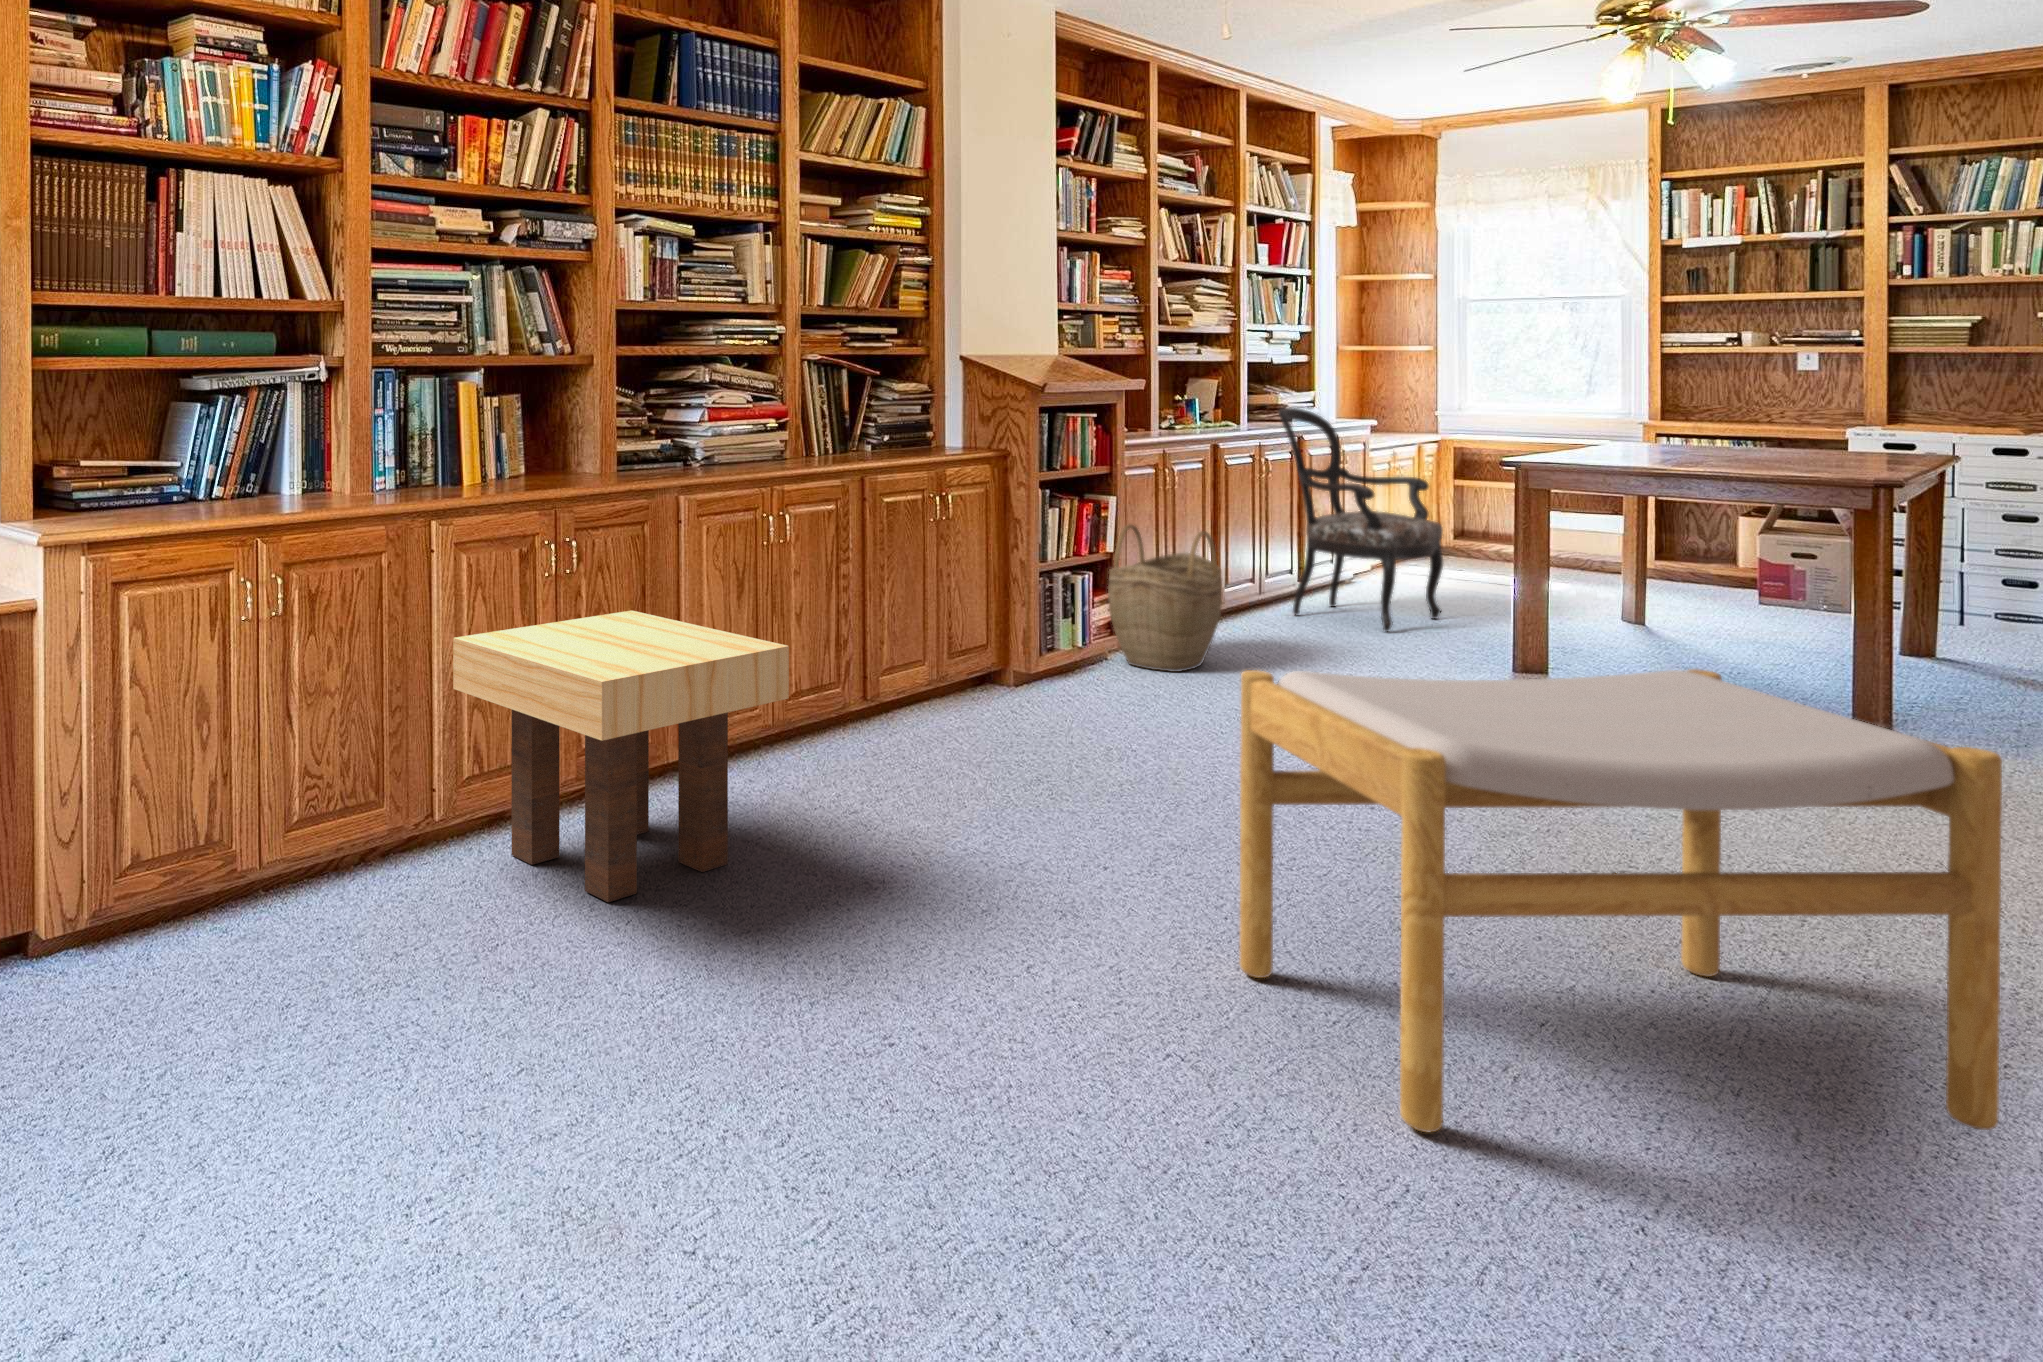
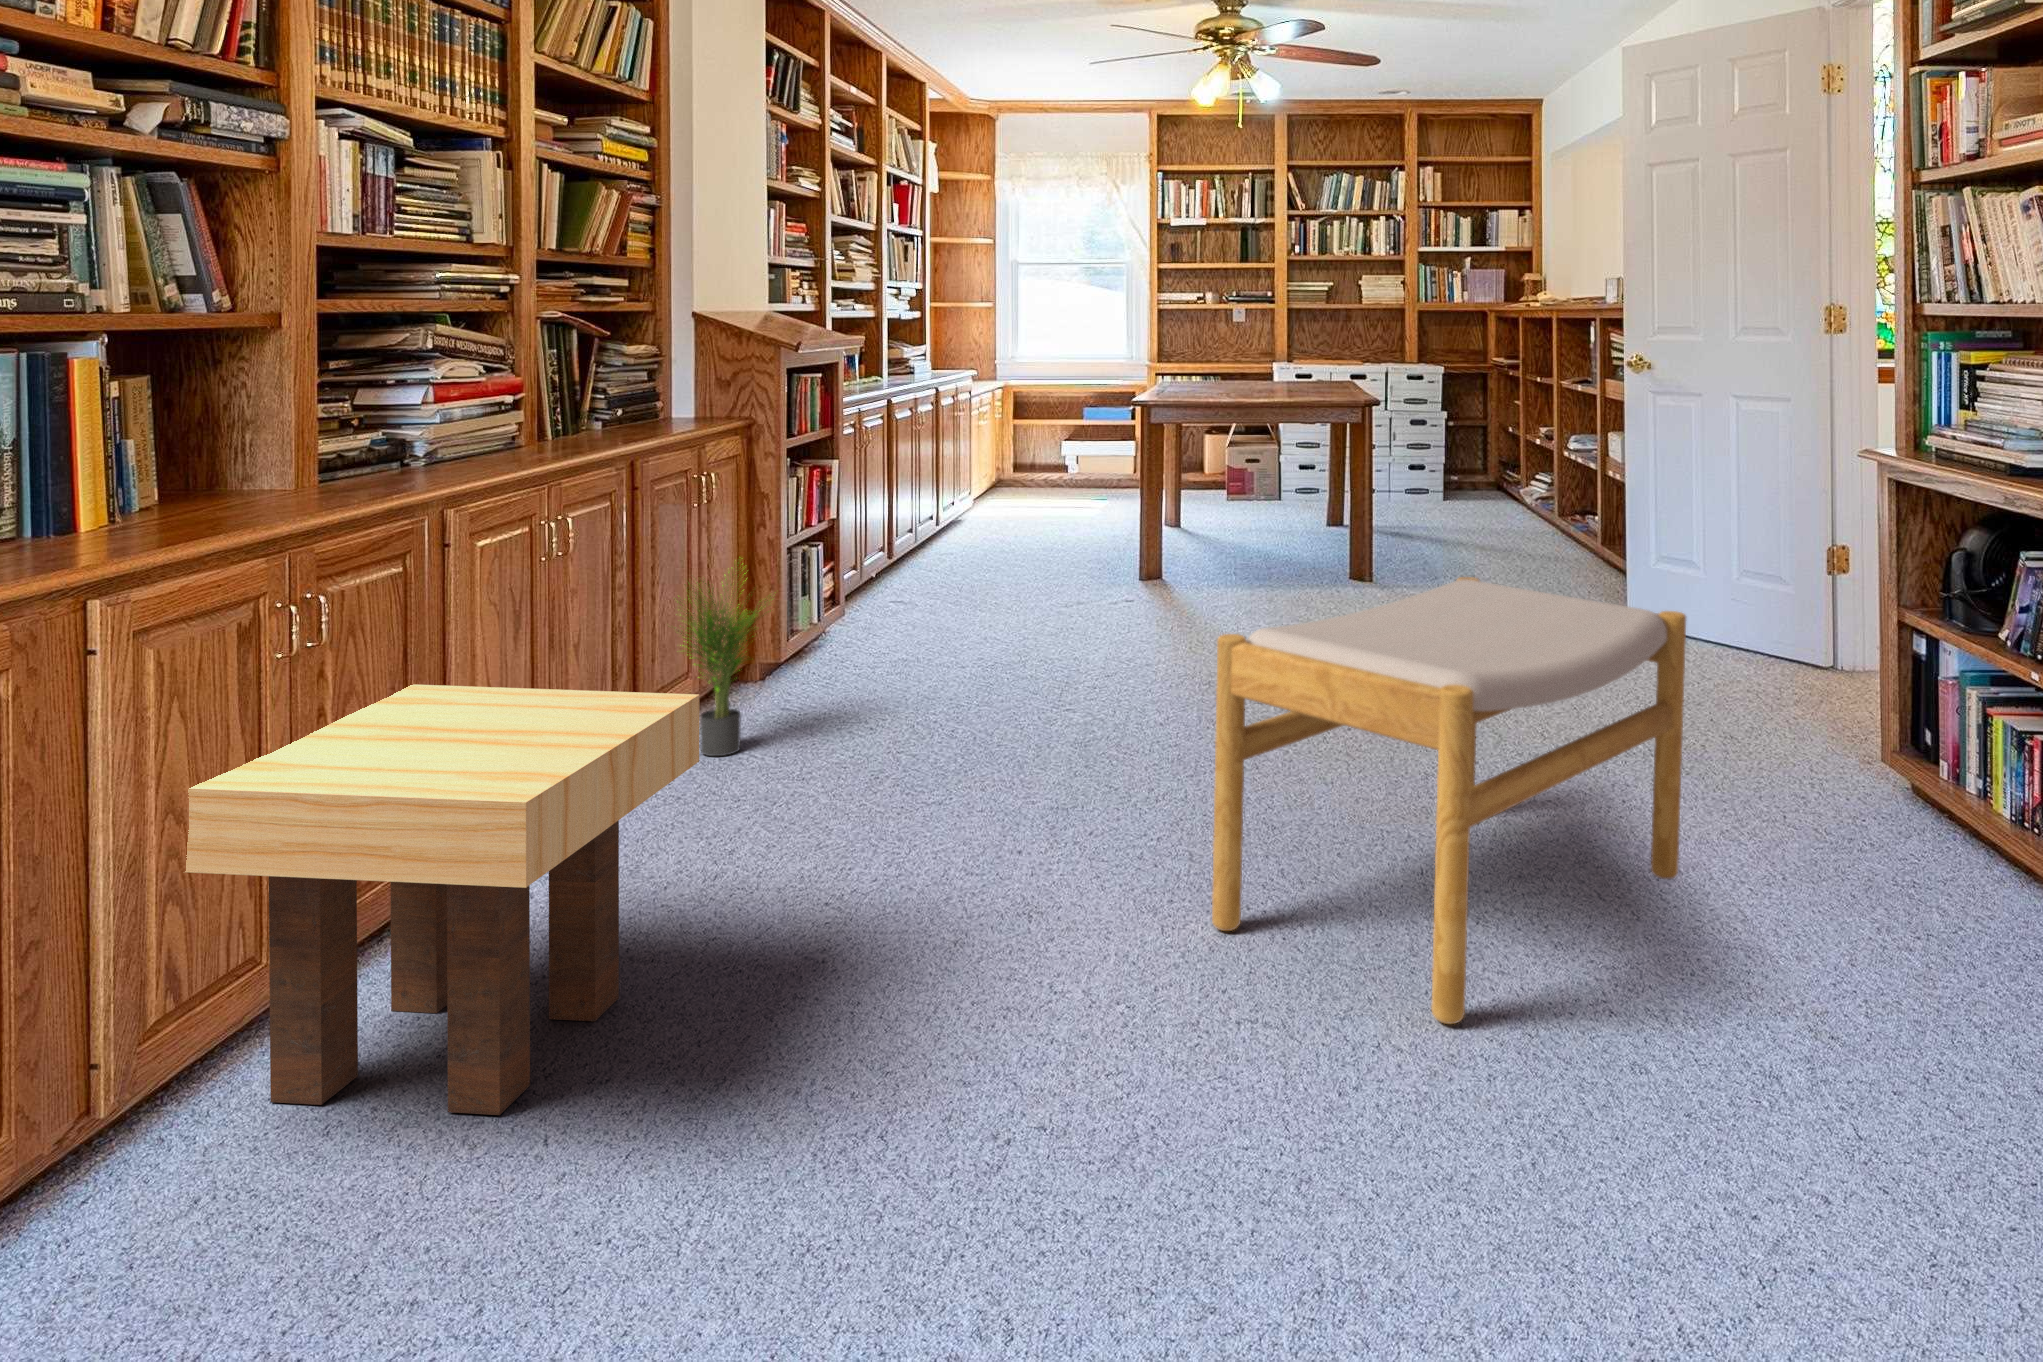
armchair: present [1279,407,1443,632] -> none [925,363,1055,569]
woven basket: present [1108,525,1222,672] -> none [823,491,927,640]
potted plant: none [894,564,995,733] -> present [680,563,766,756]

